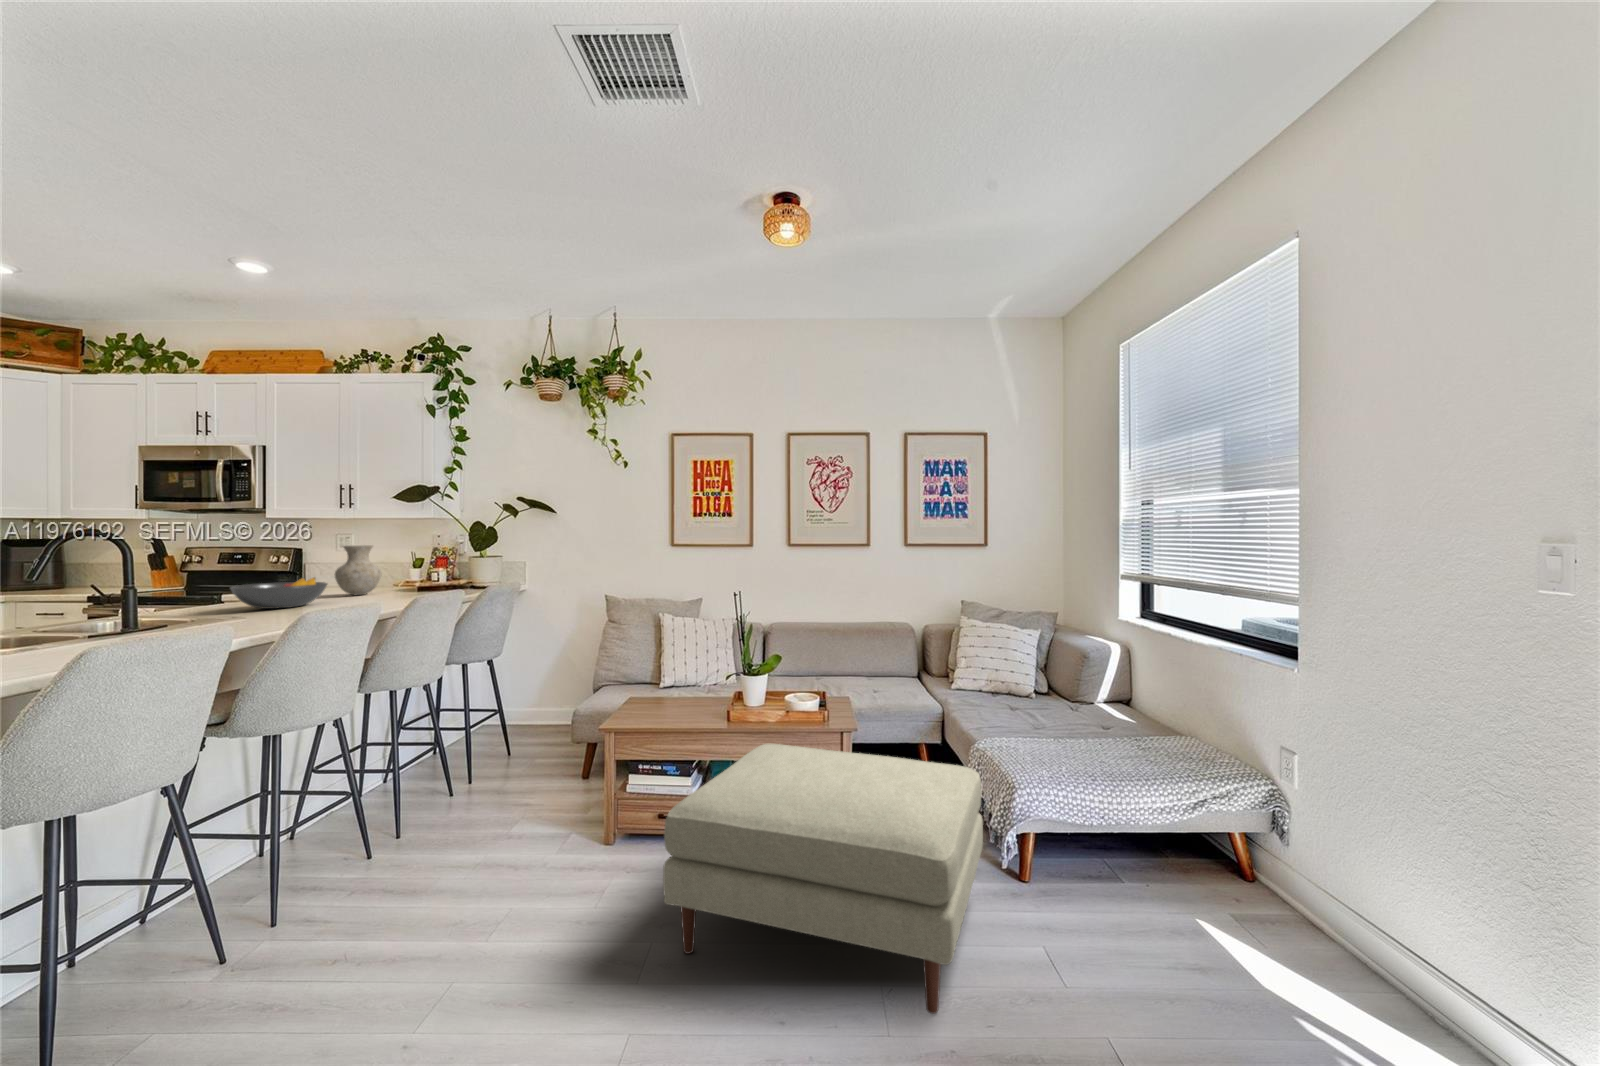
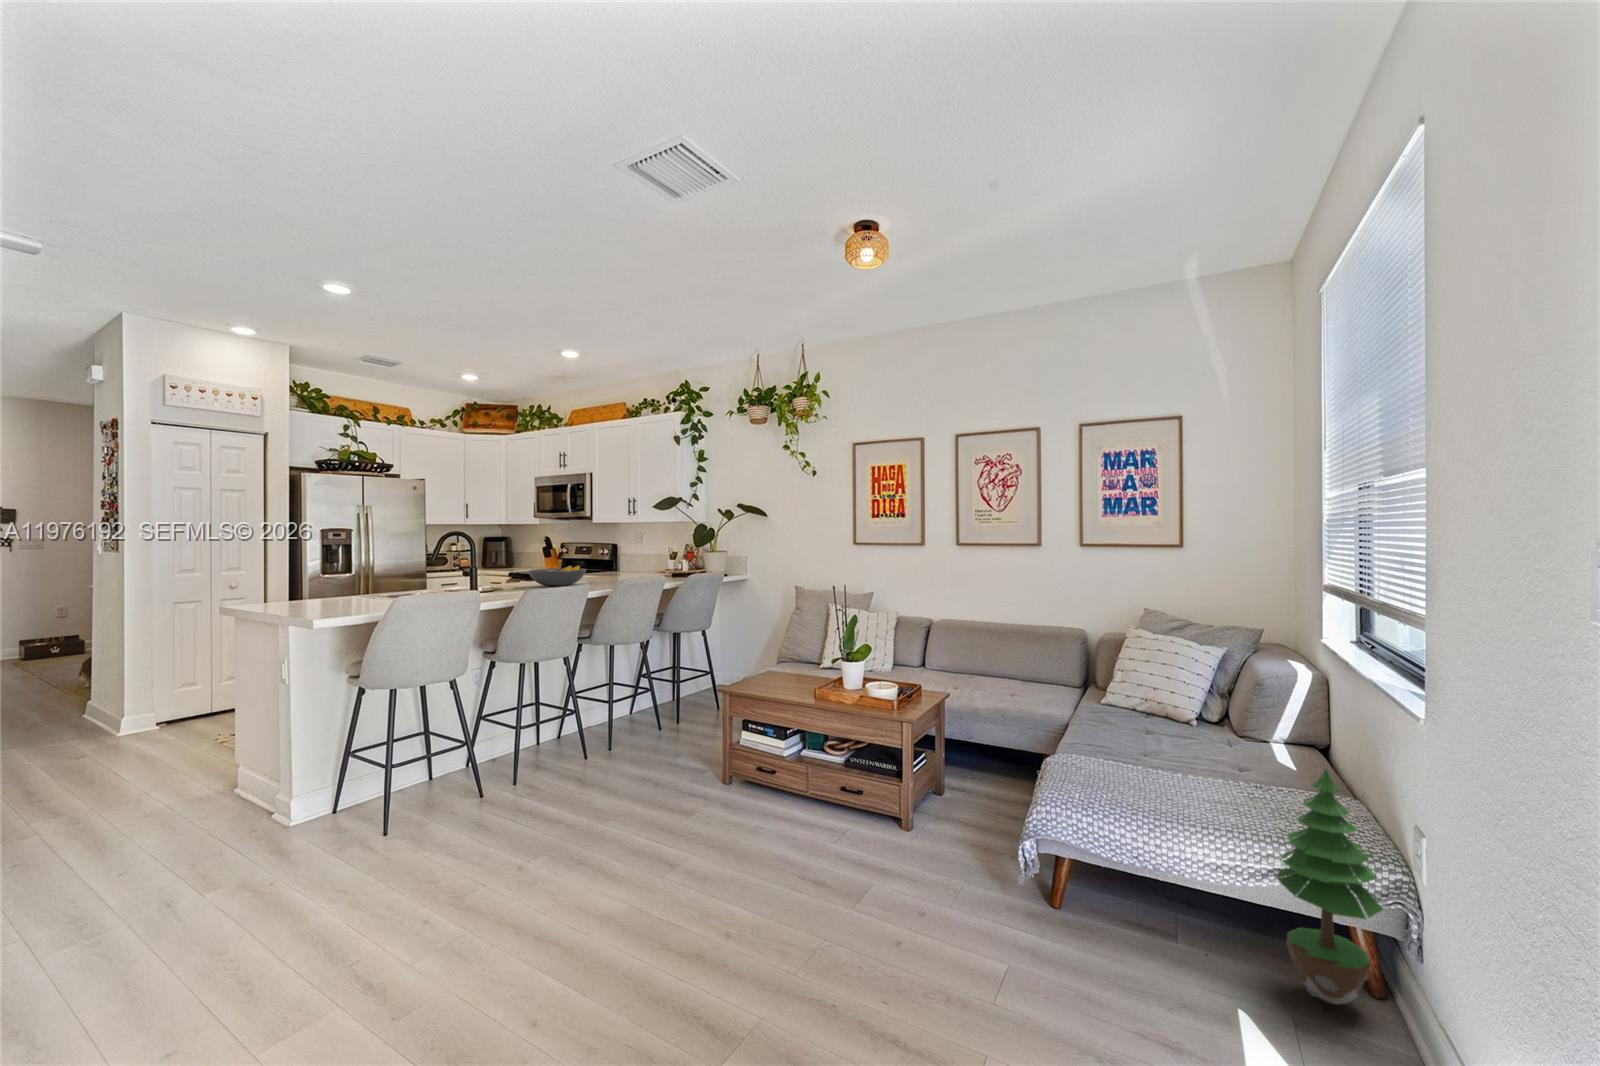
vase: present [335,545,381,595] -> none [601,543,631,580]
potted tree: none [1200,716,1275,897] -> present [1276,769,1383,1004]
ottoman: present [663,744,983,1014] -> none [679,723,991,989]

